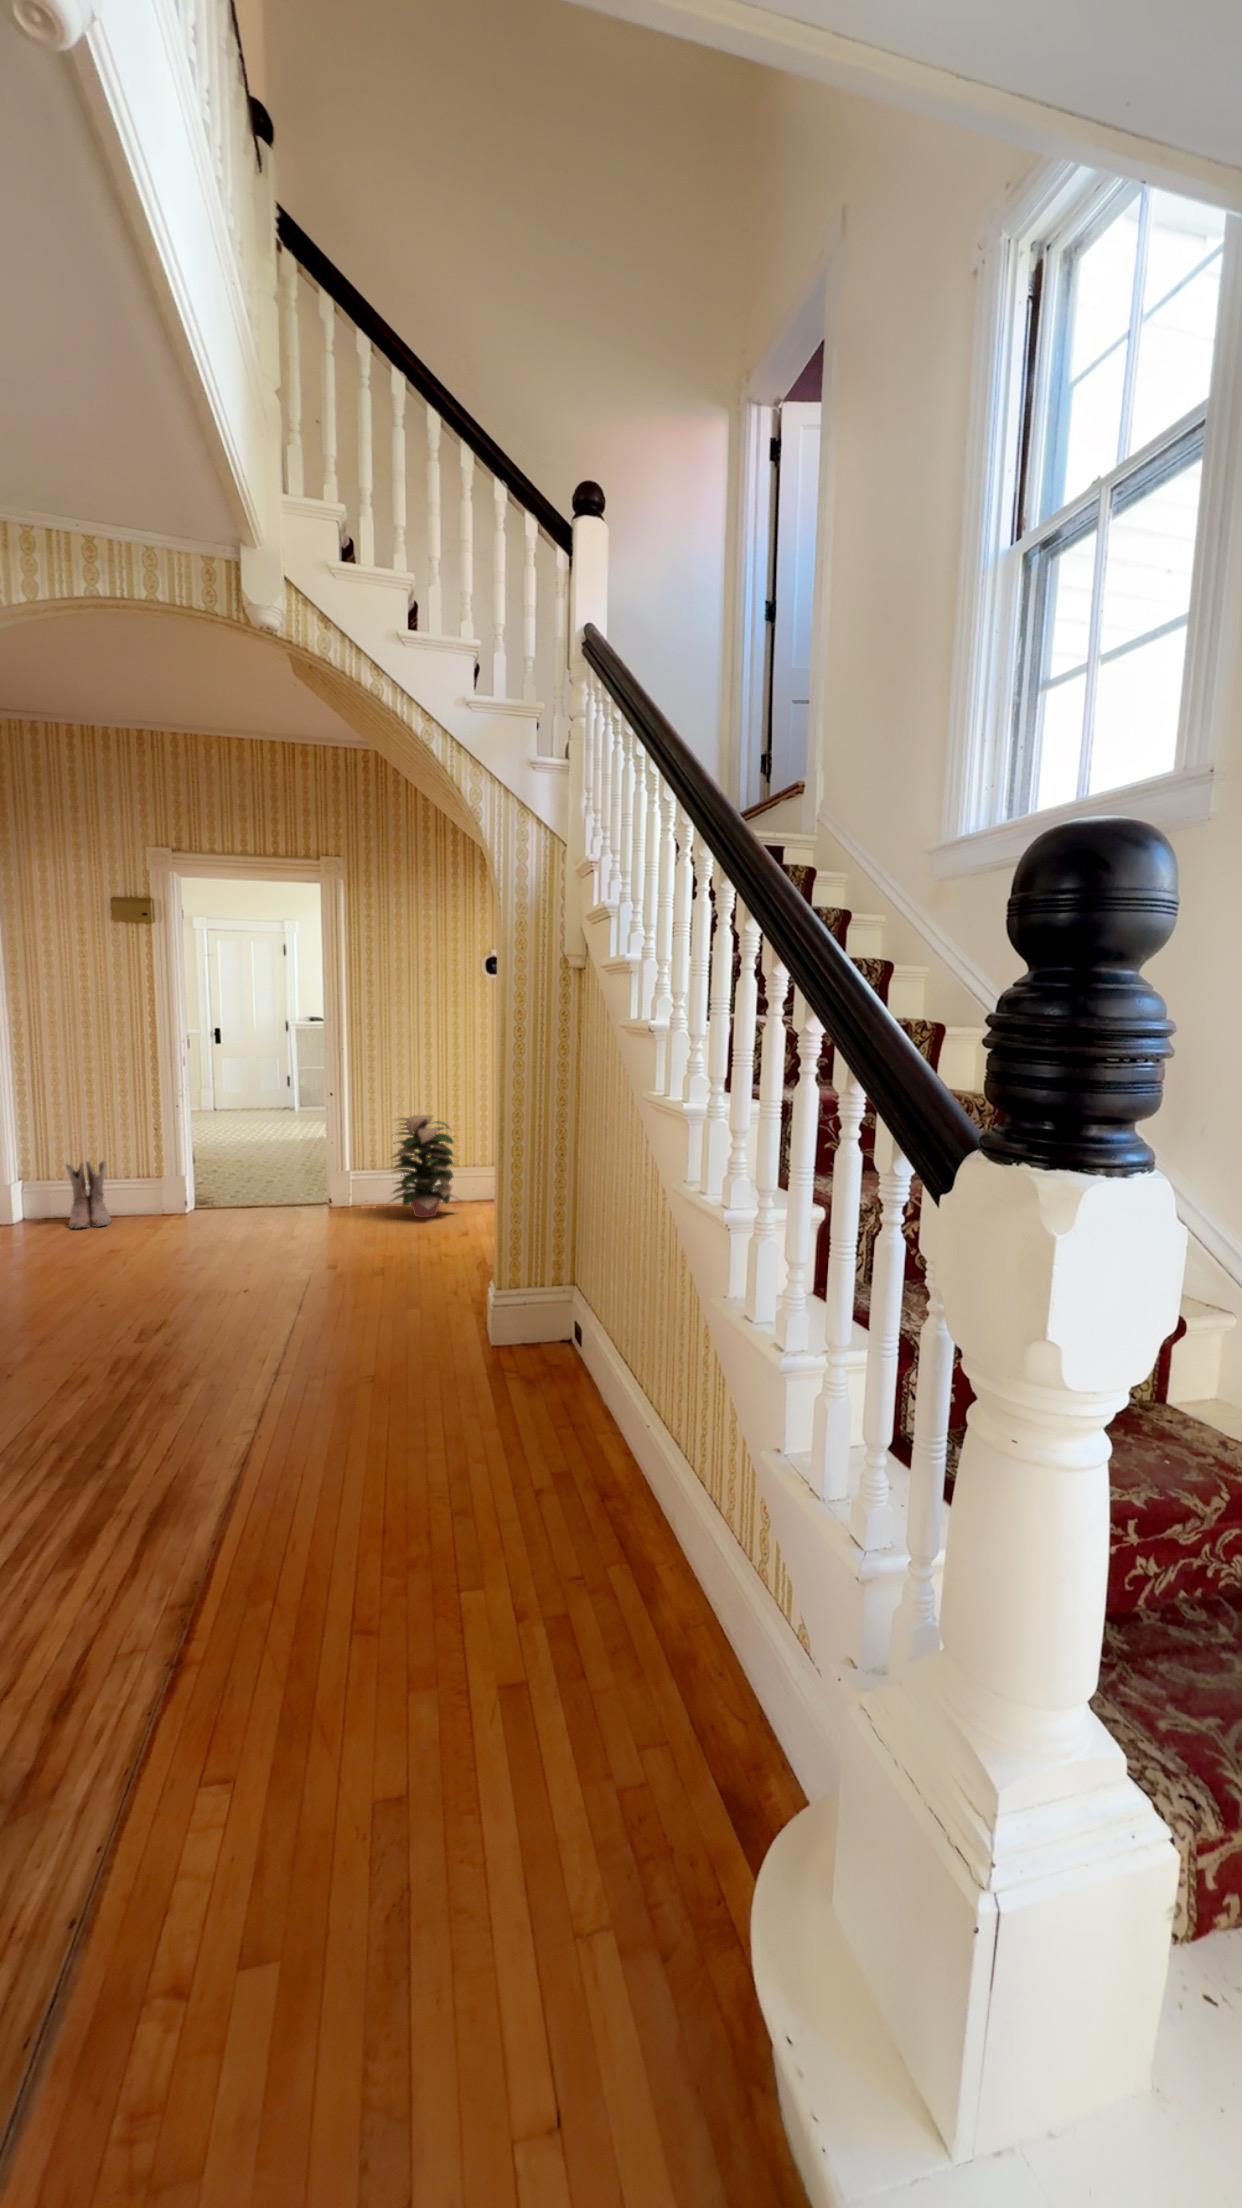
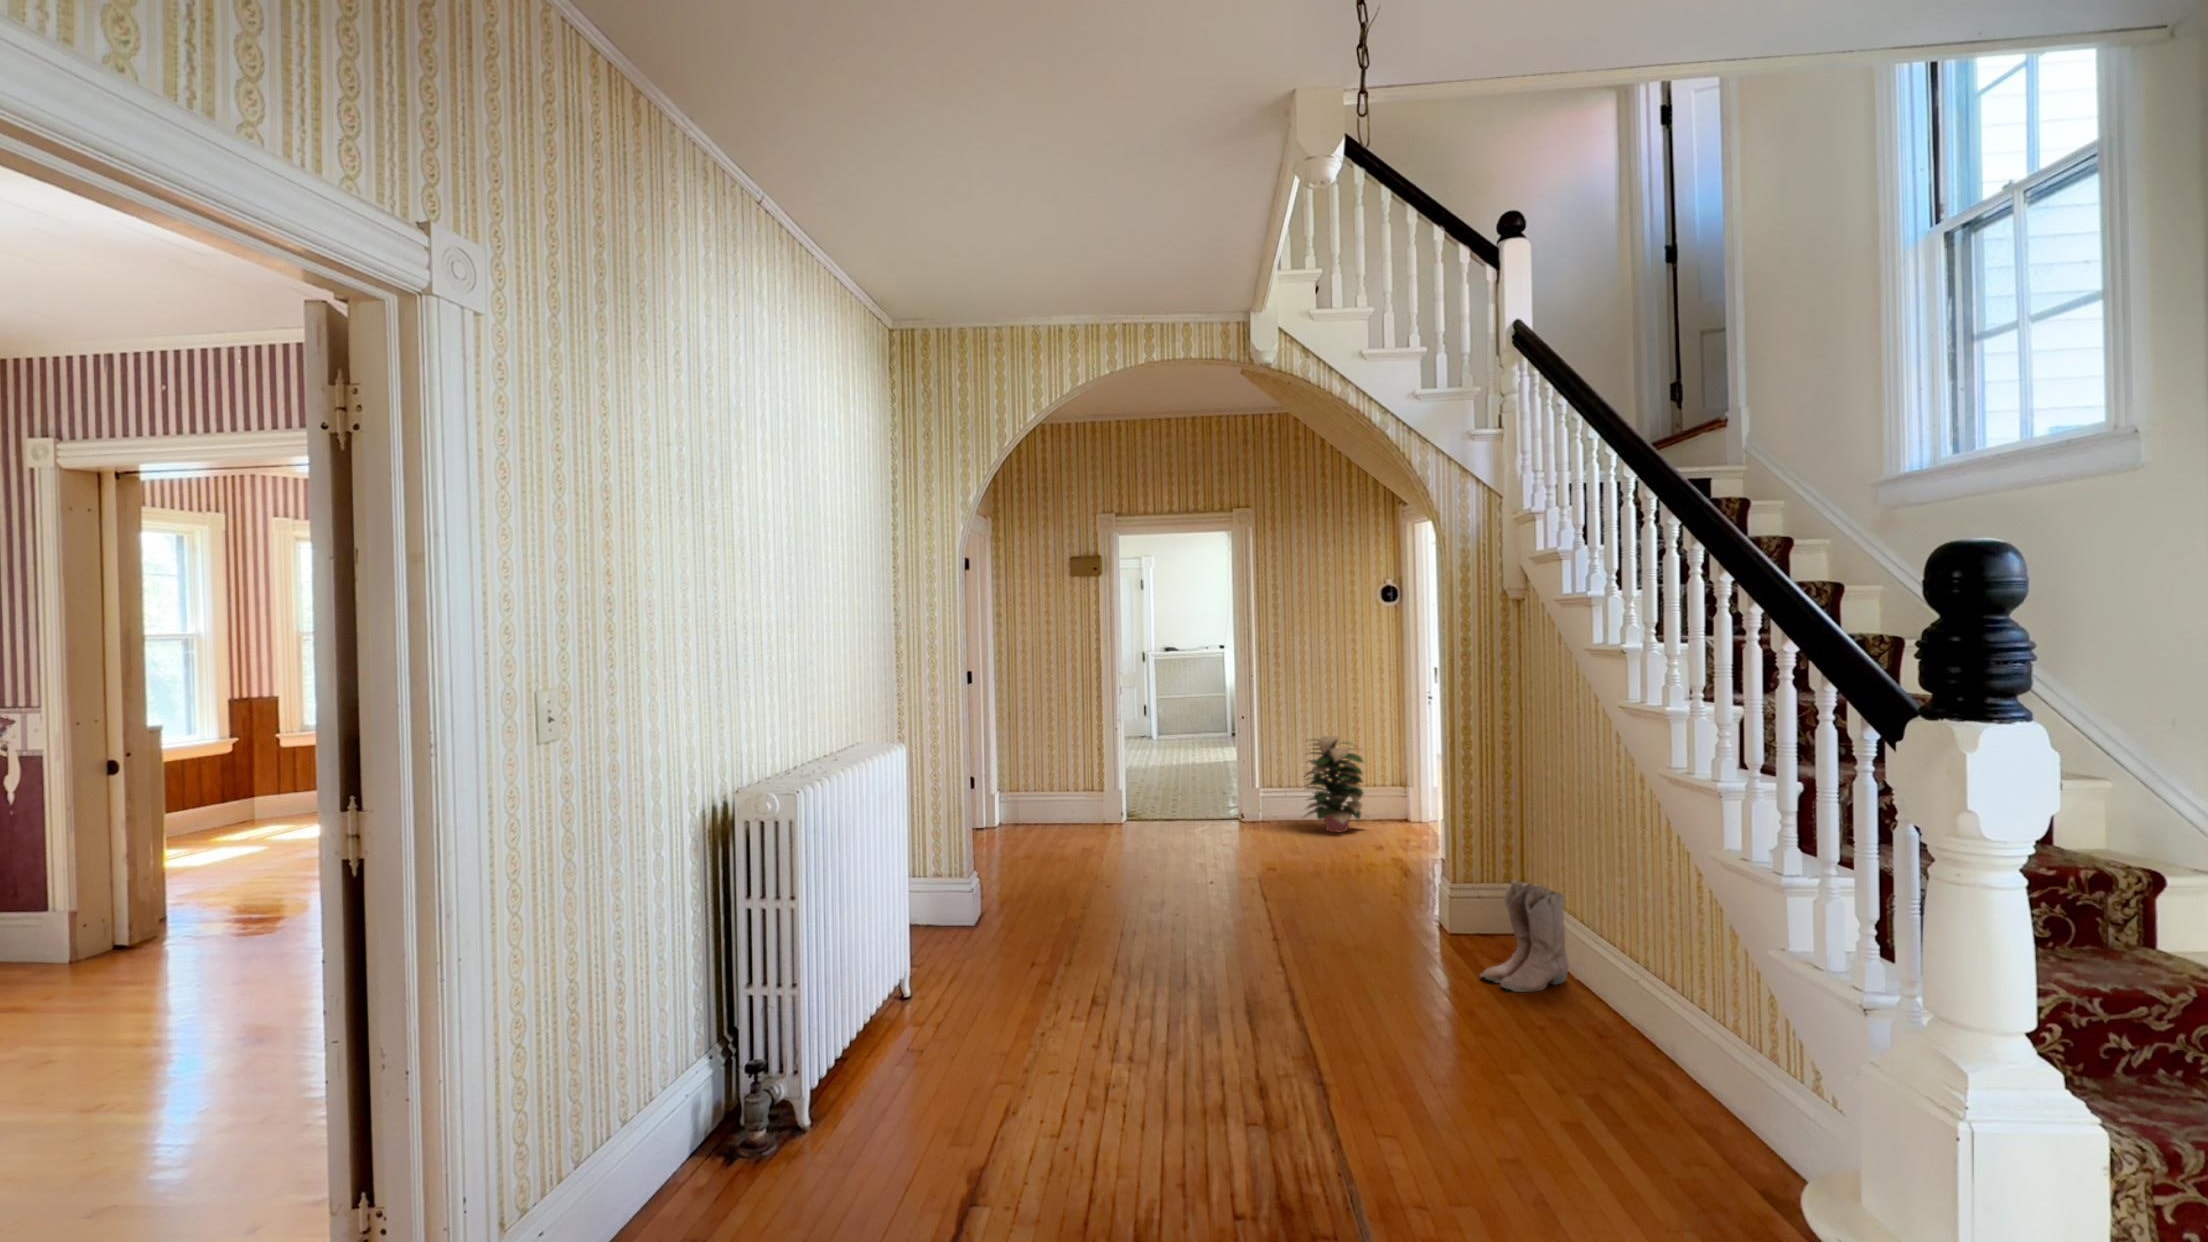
boots: present [66,1161,111,1228] -> present [1481,880,1569,992]

